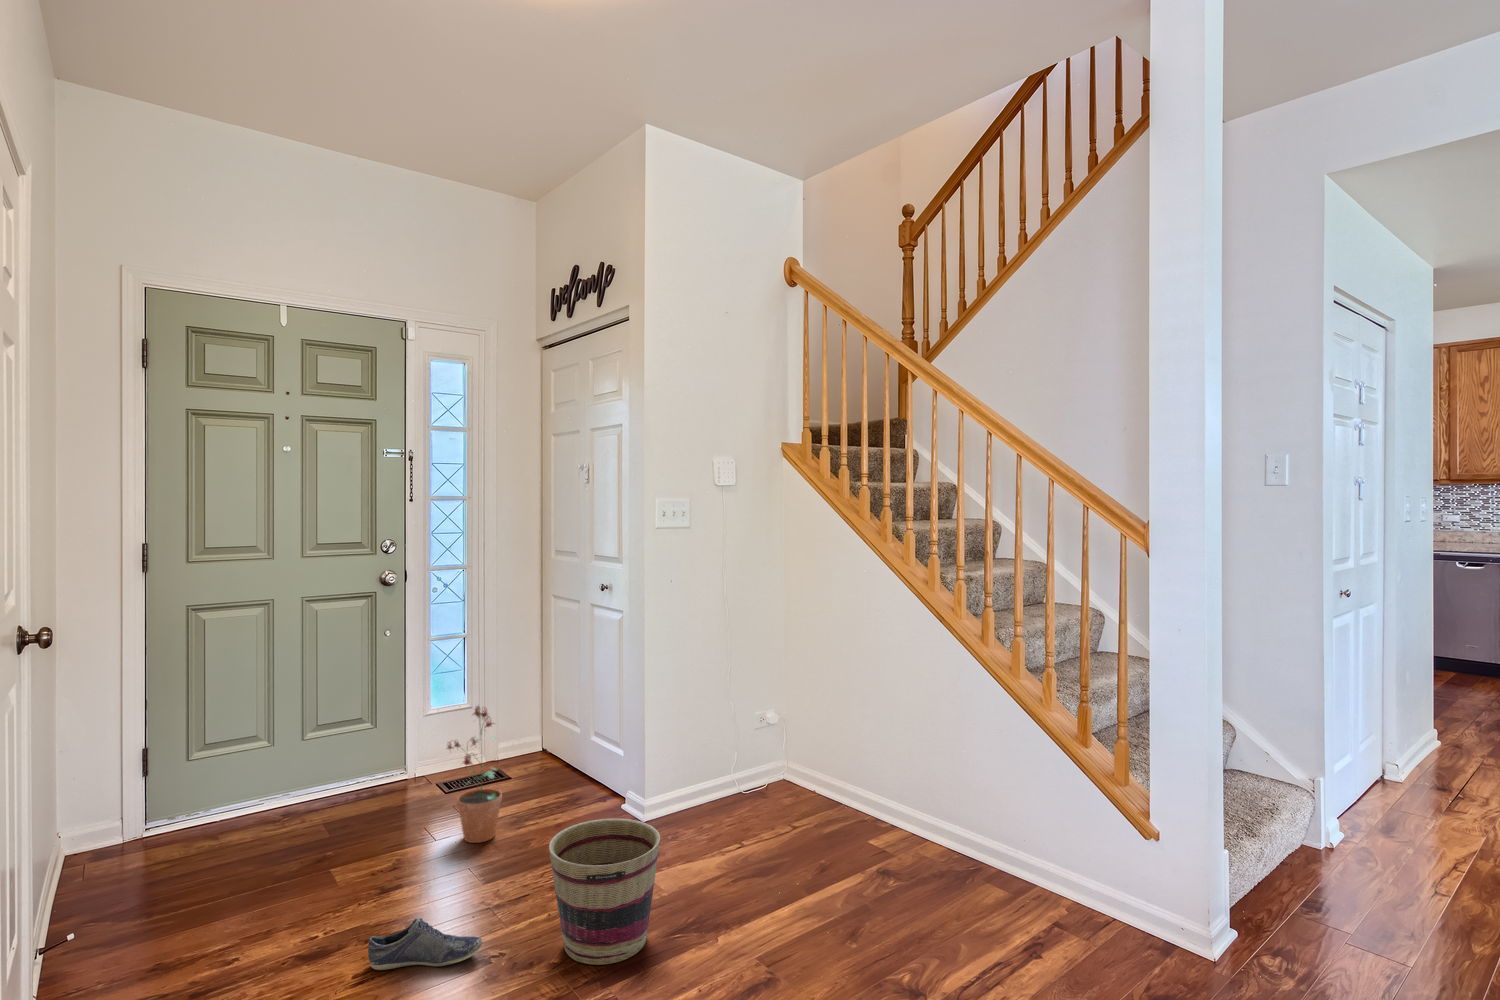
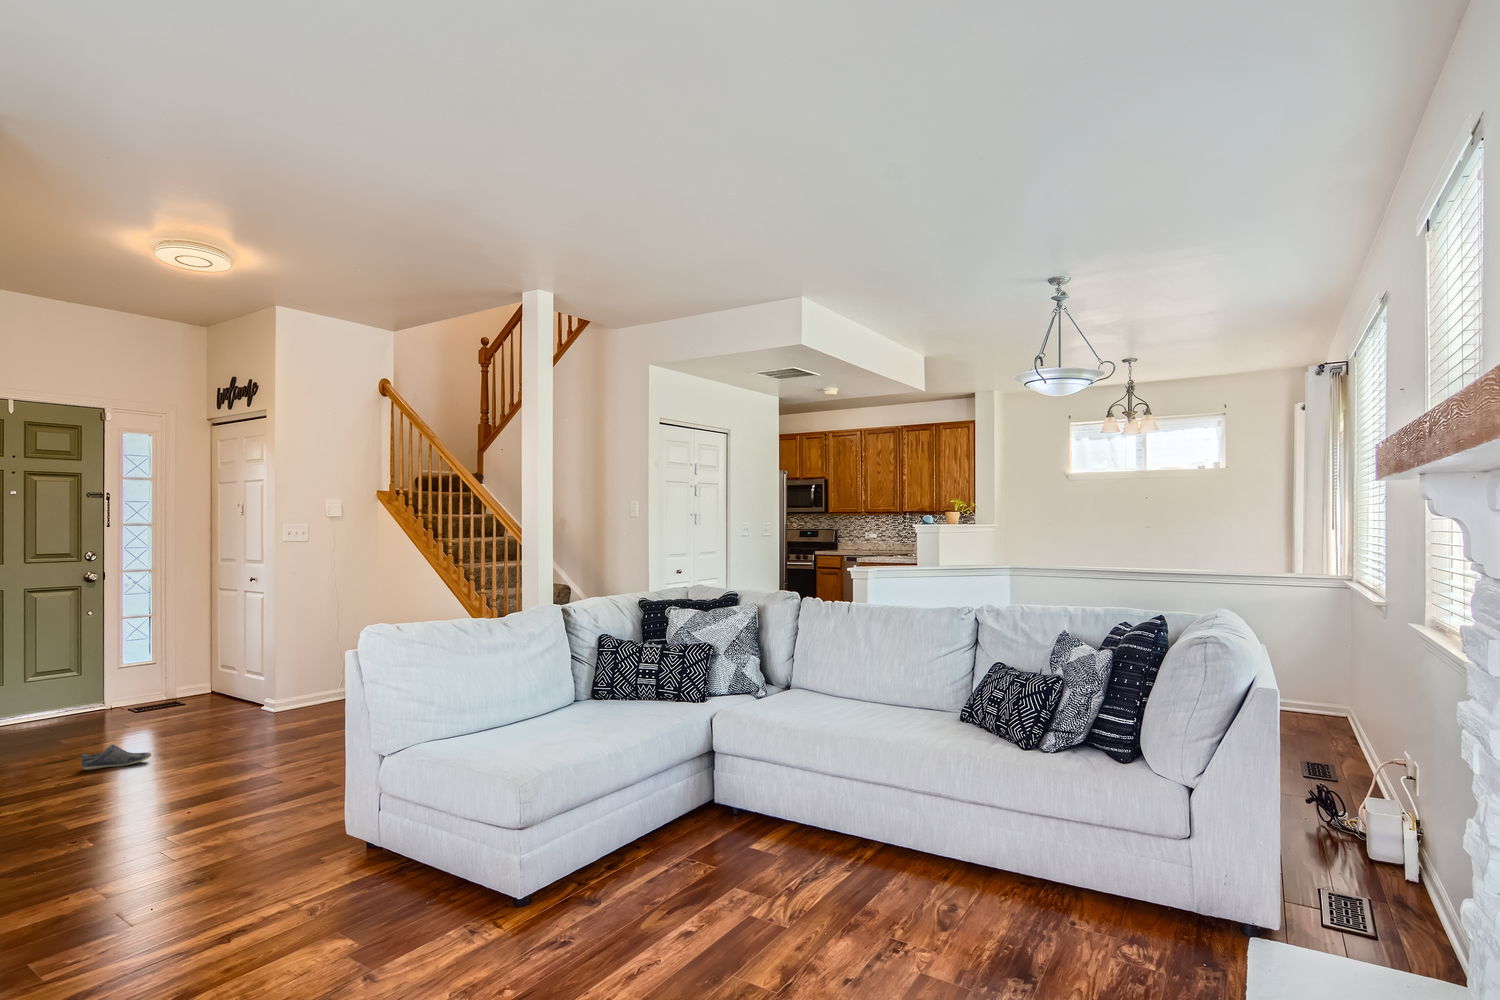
potted plant: present [447,706,502,843] -> none [132,650,172,730]
basket: present [549,819,660,965] -> none [192,694,259,758]

